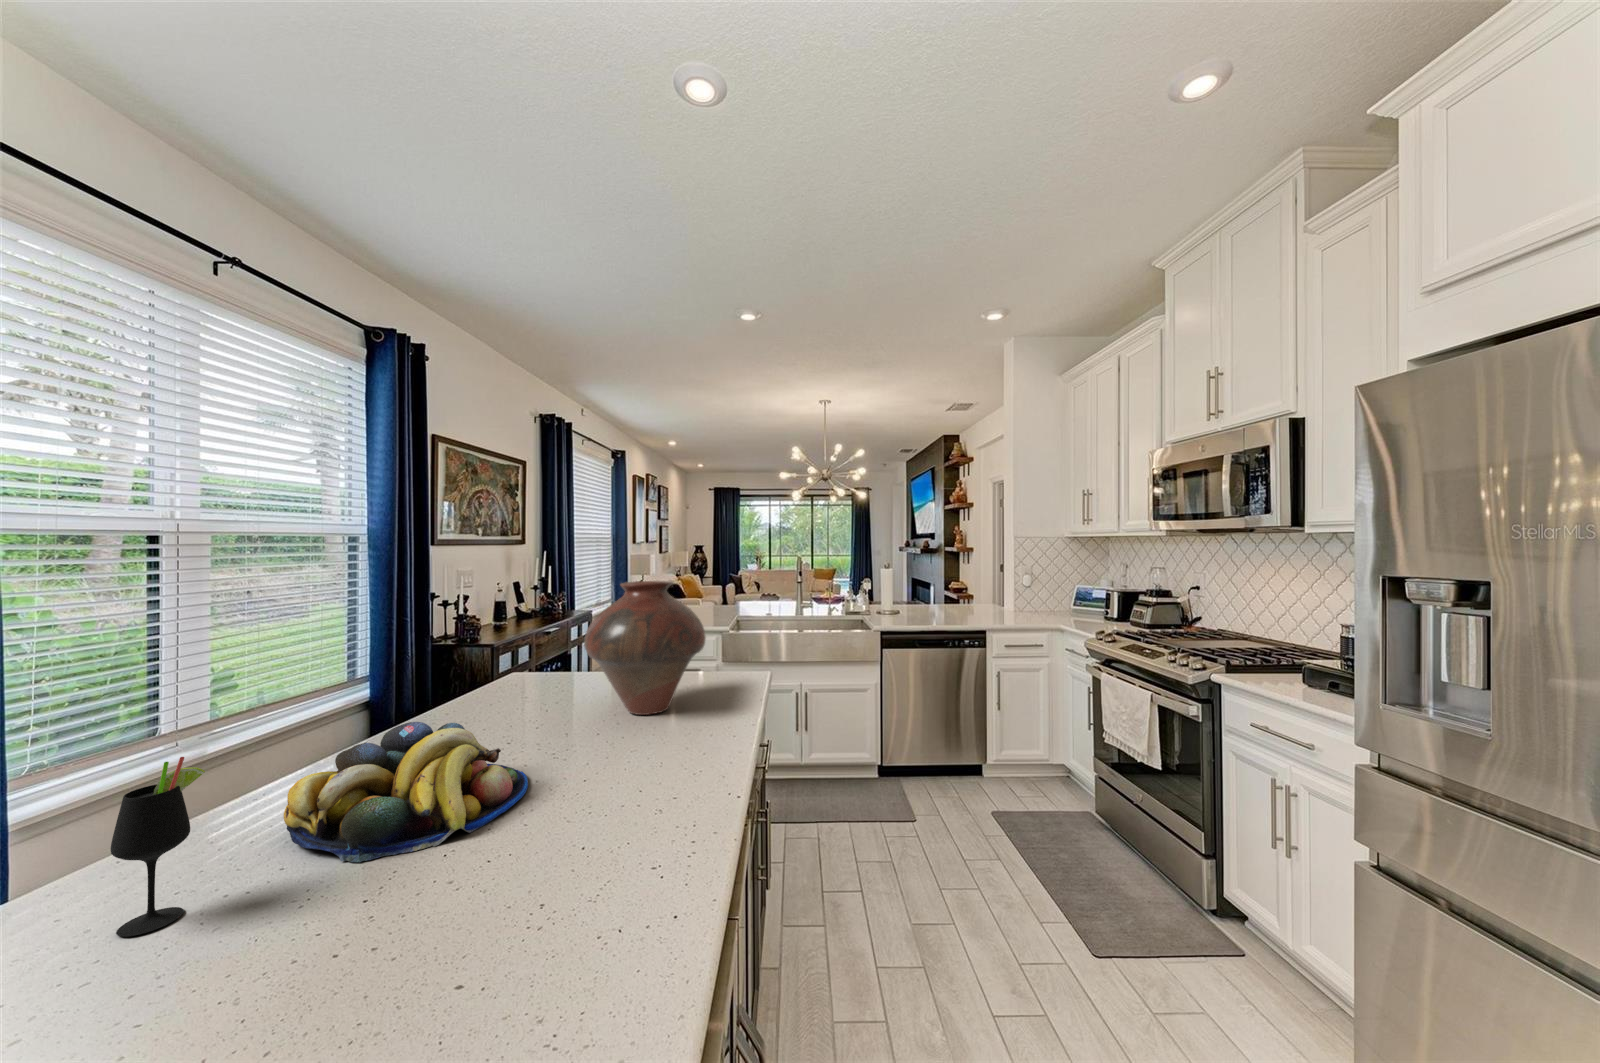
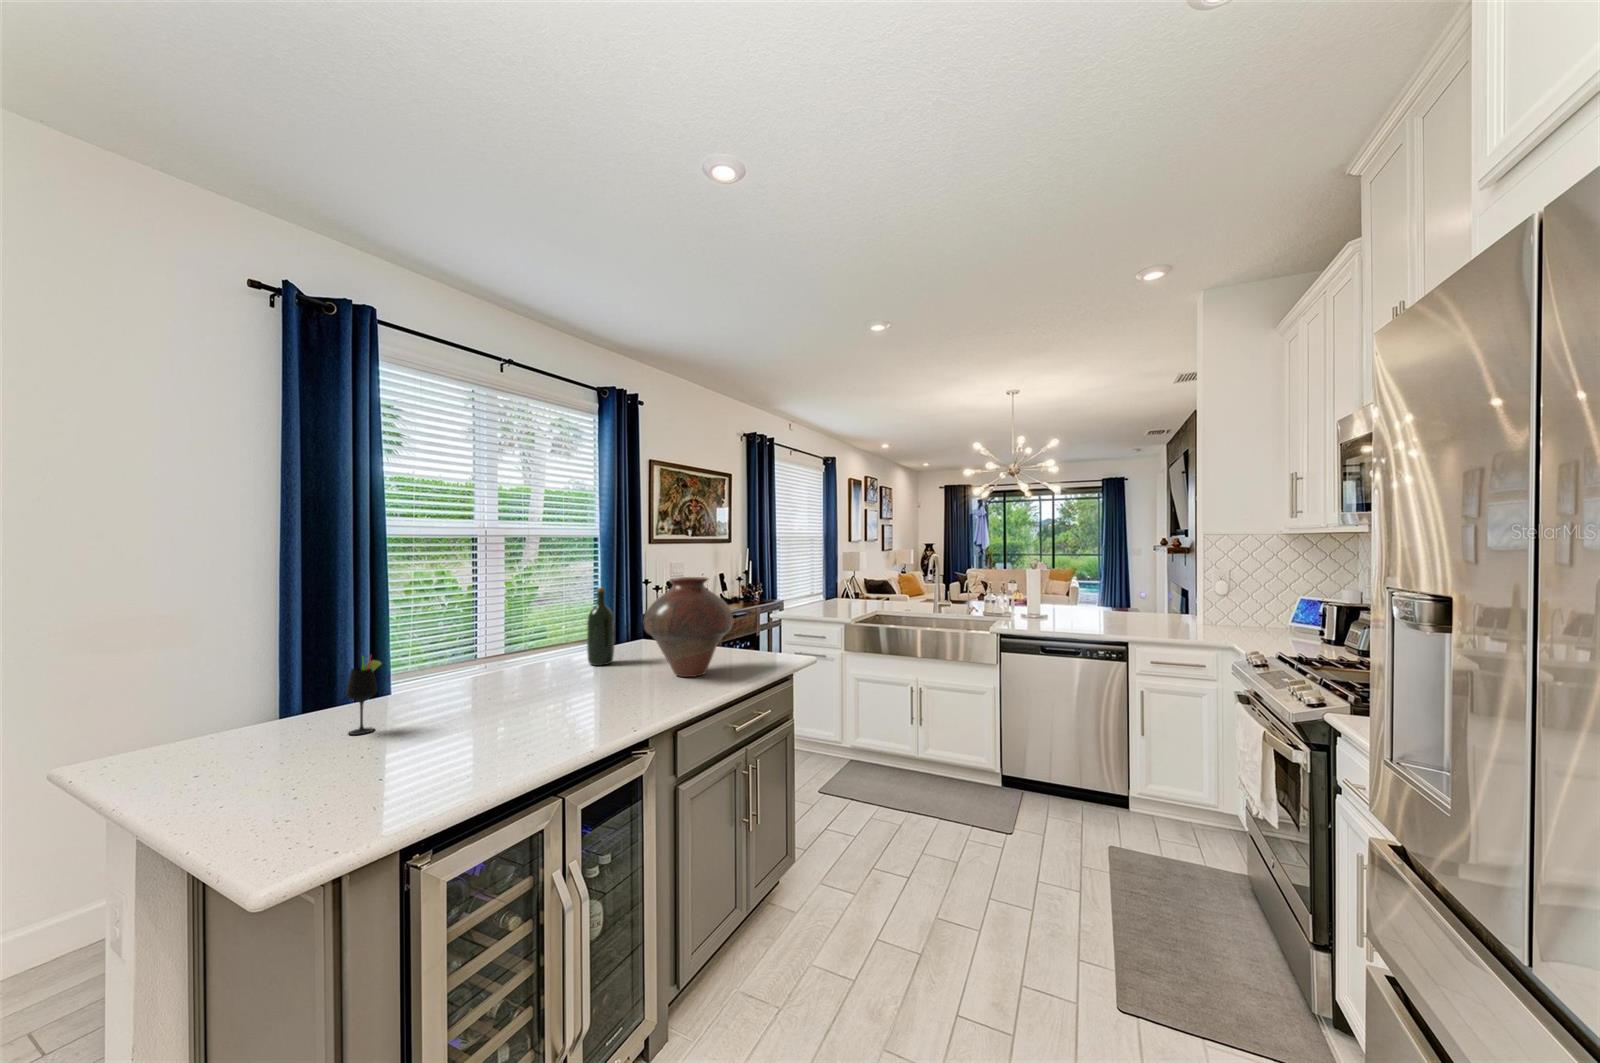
wine bottle: none [466,602,508,717] -> present [587,588,615,666]
fruit bowl: present [284,722,528,862] -> none [434,658,567,725]

